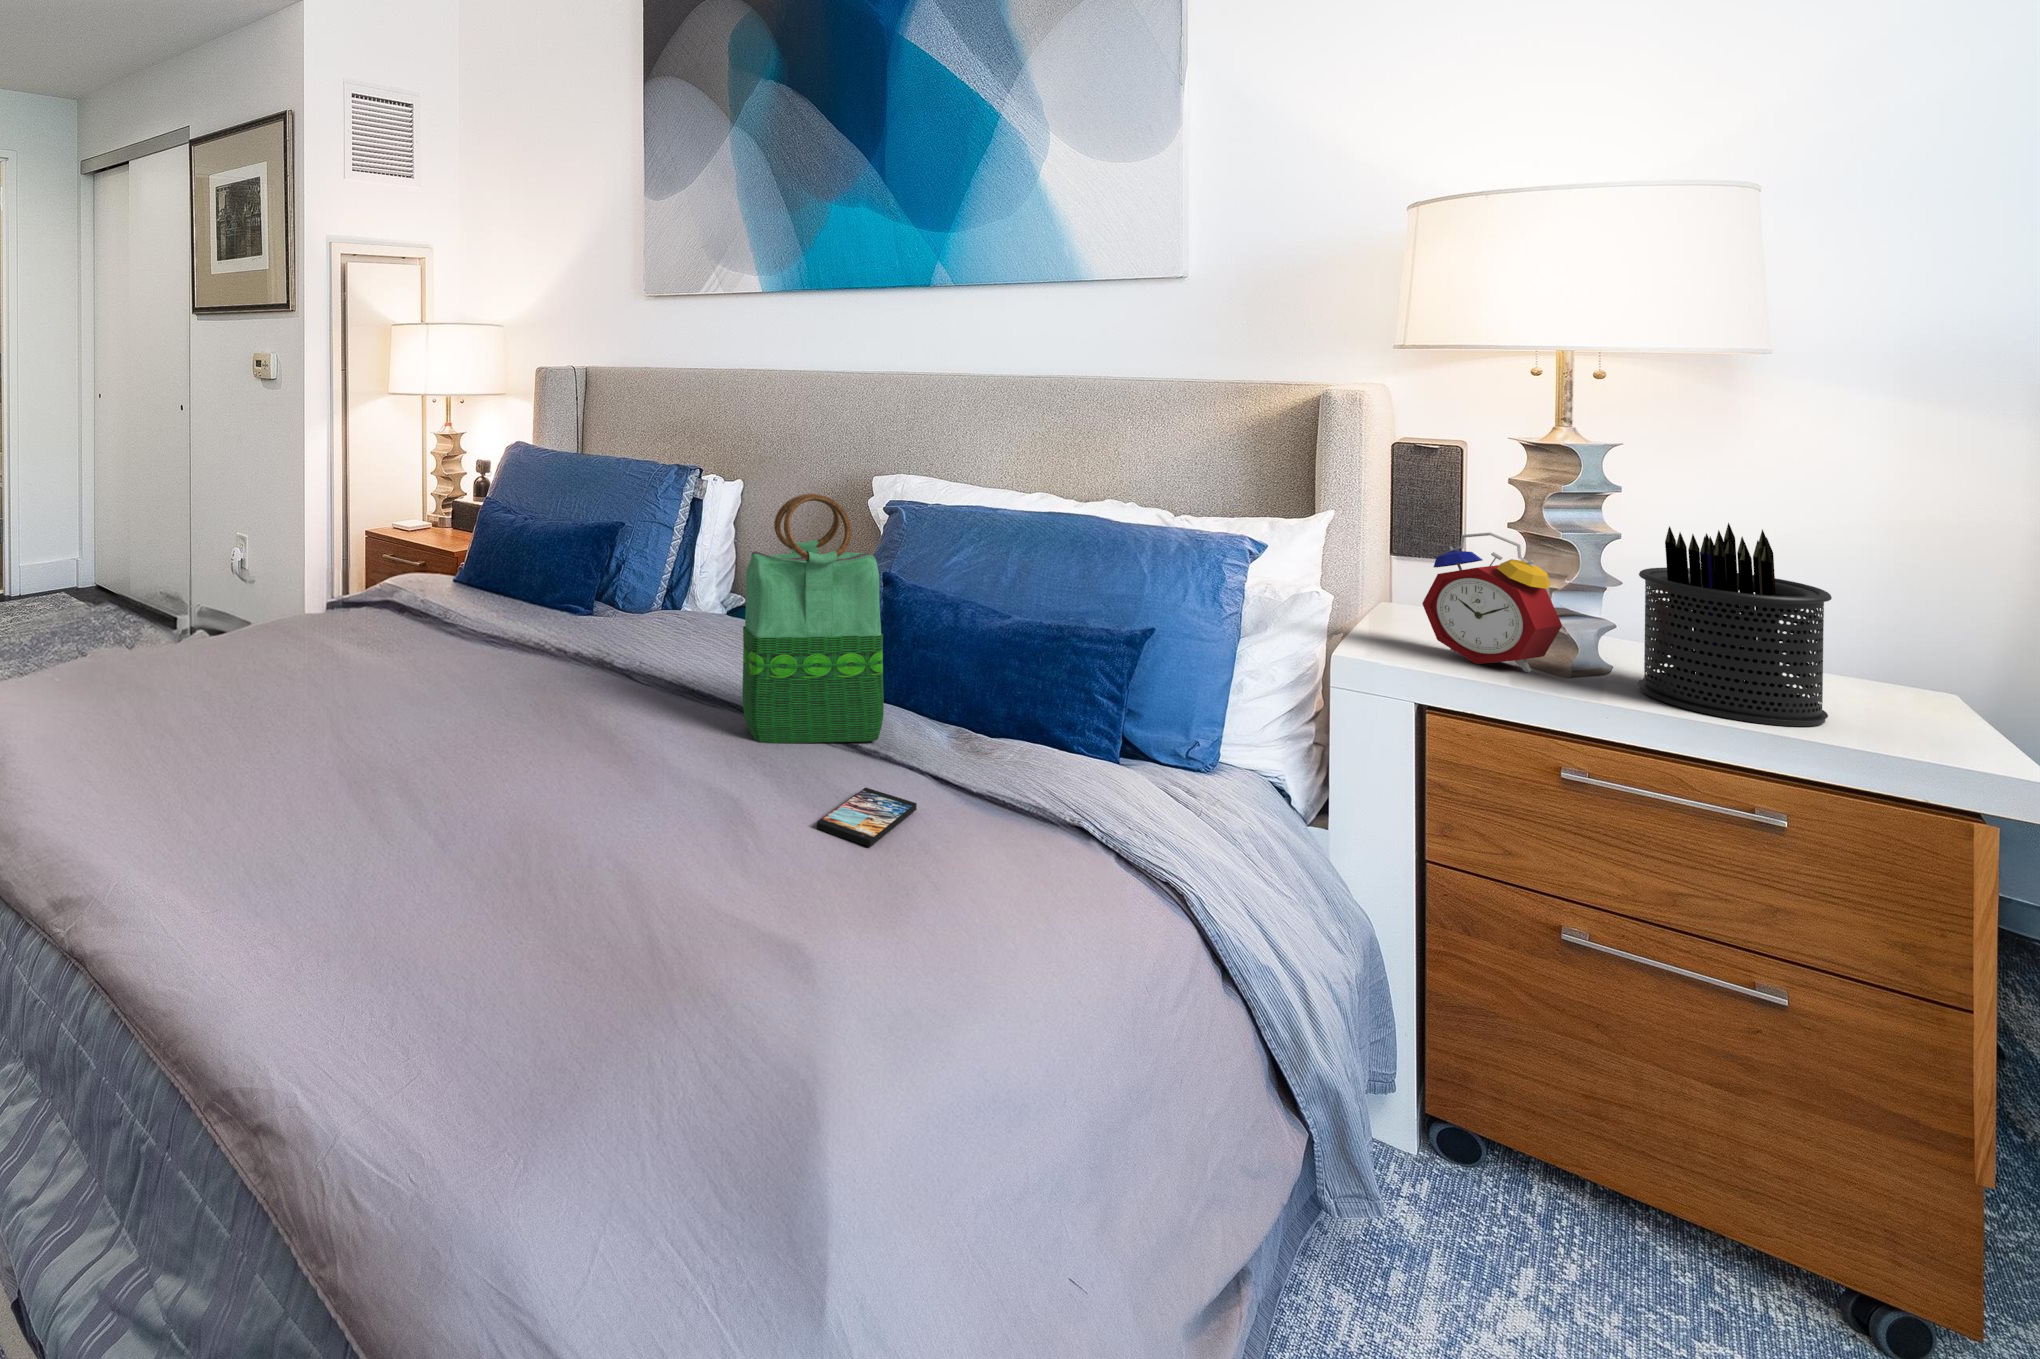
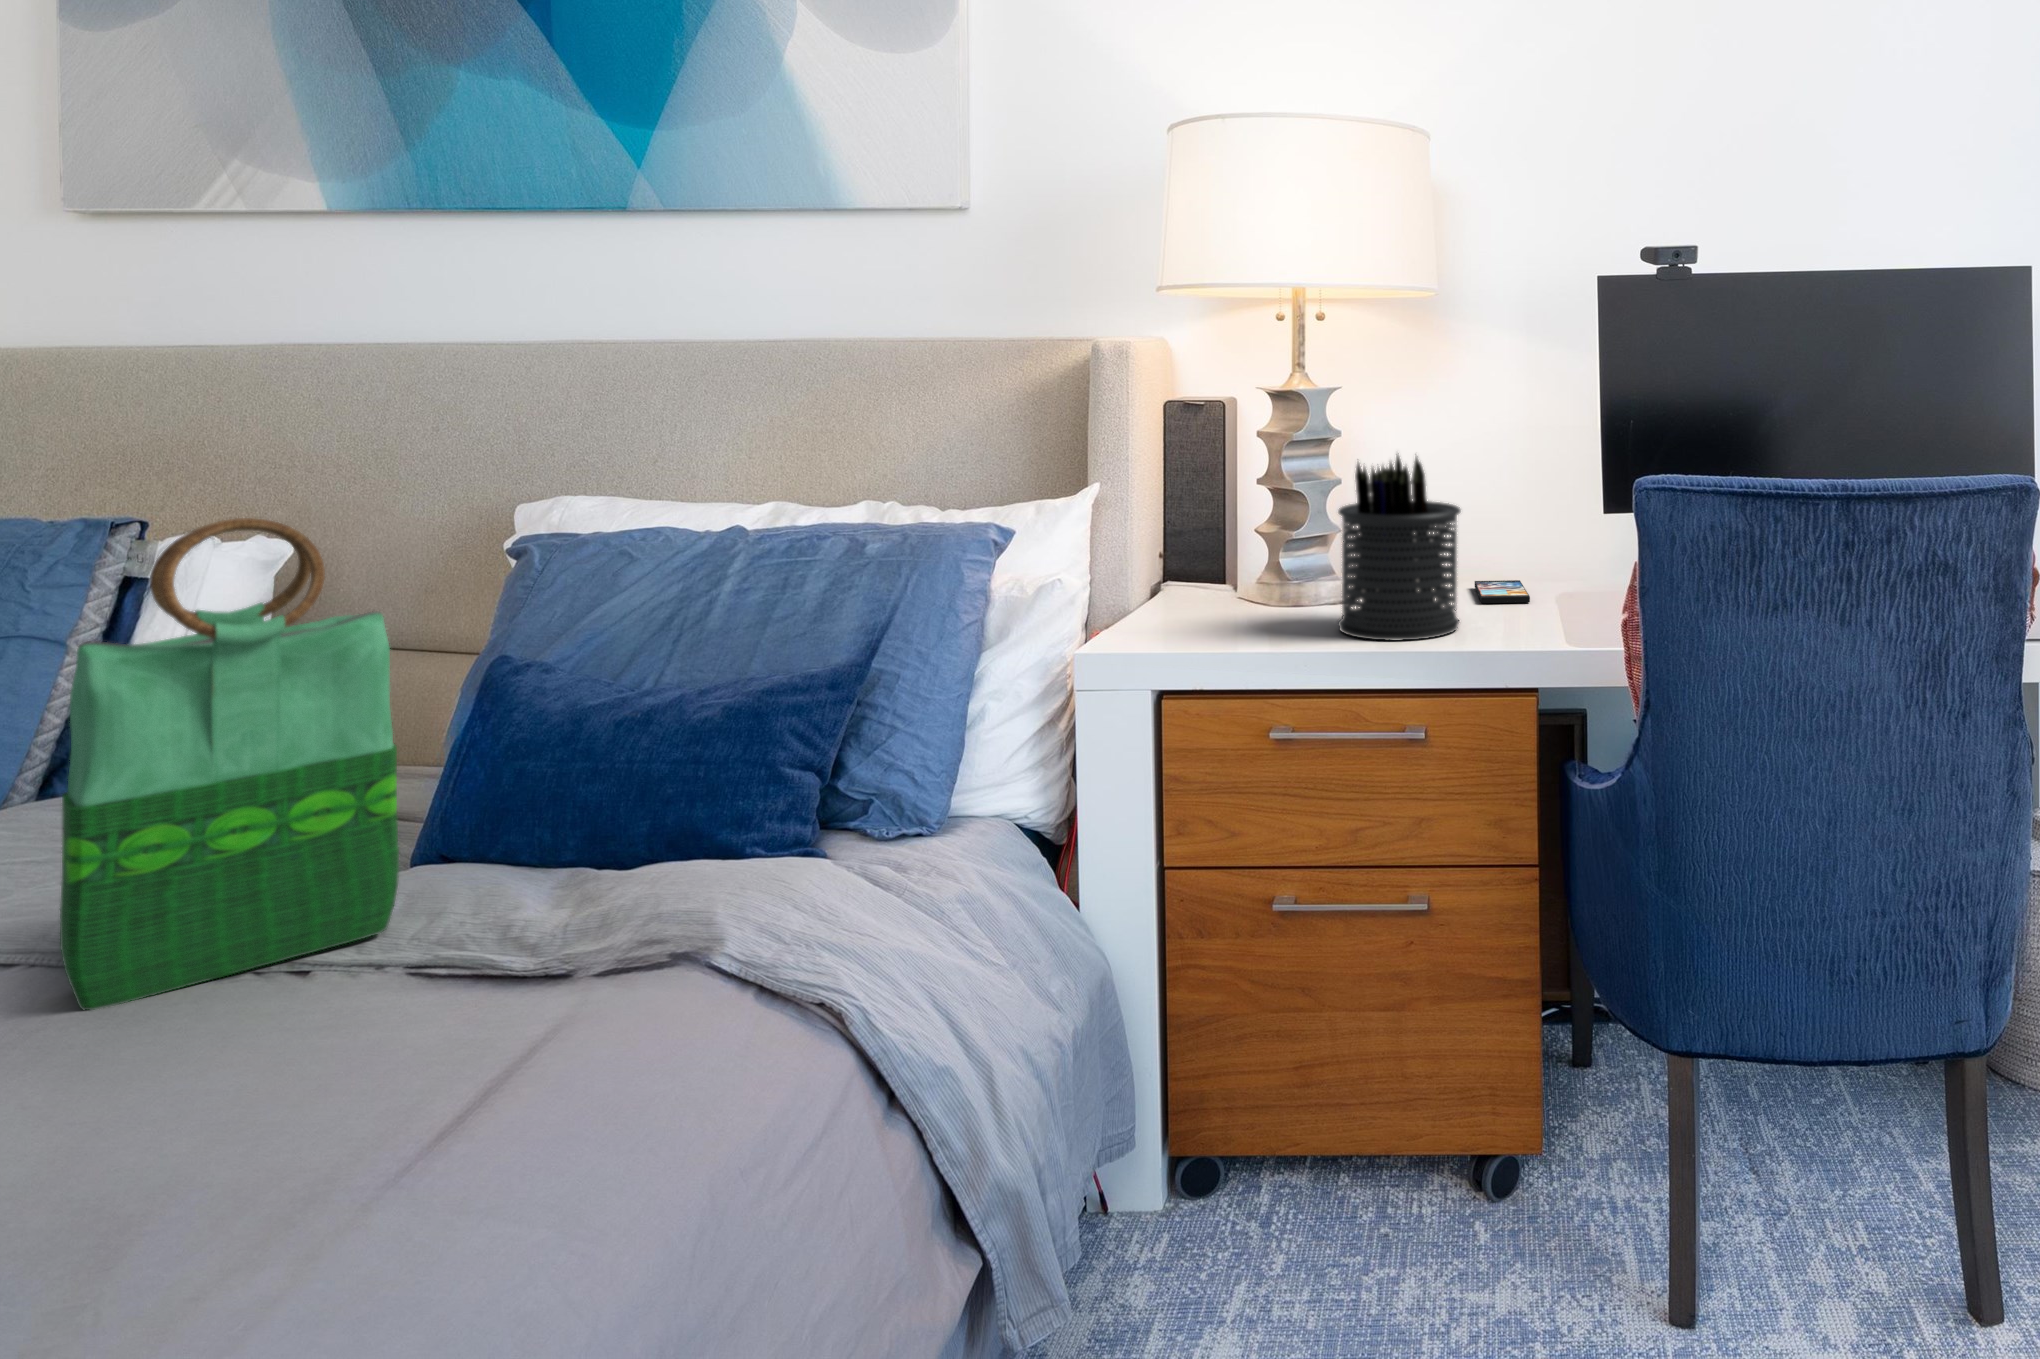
alarm clock: present [1422,533,1562,672] -> none [1170,485,1283,632]
smartphone: present [817,788,917,847] -> present [1475,580,1530,603]

